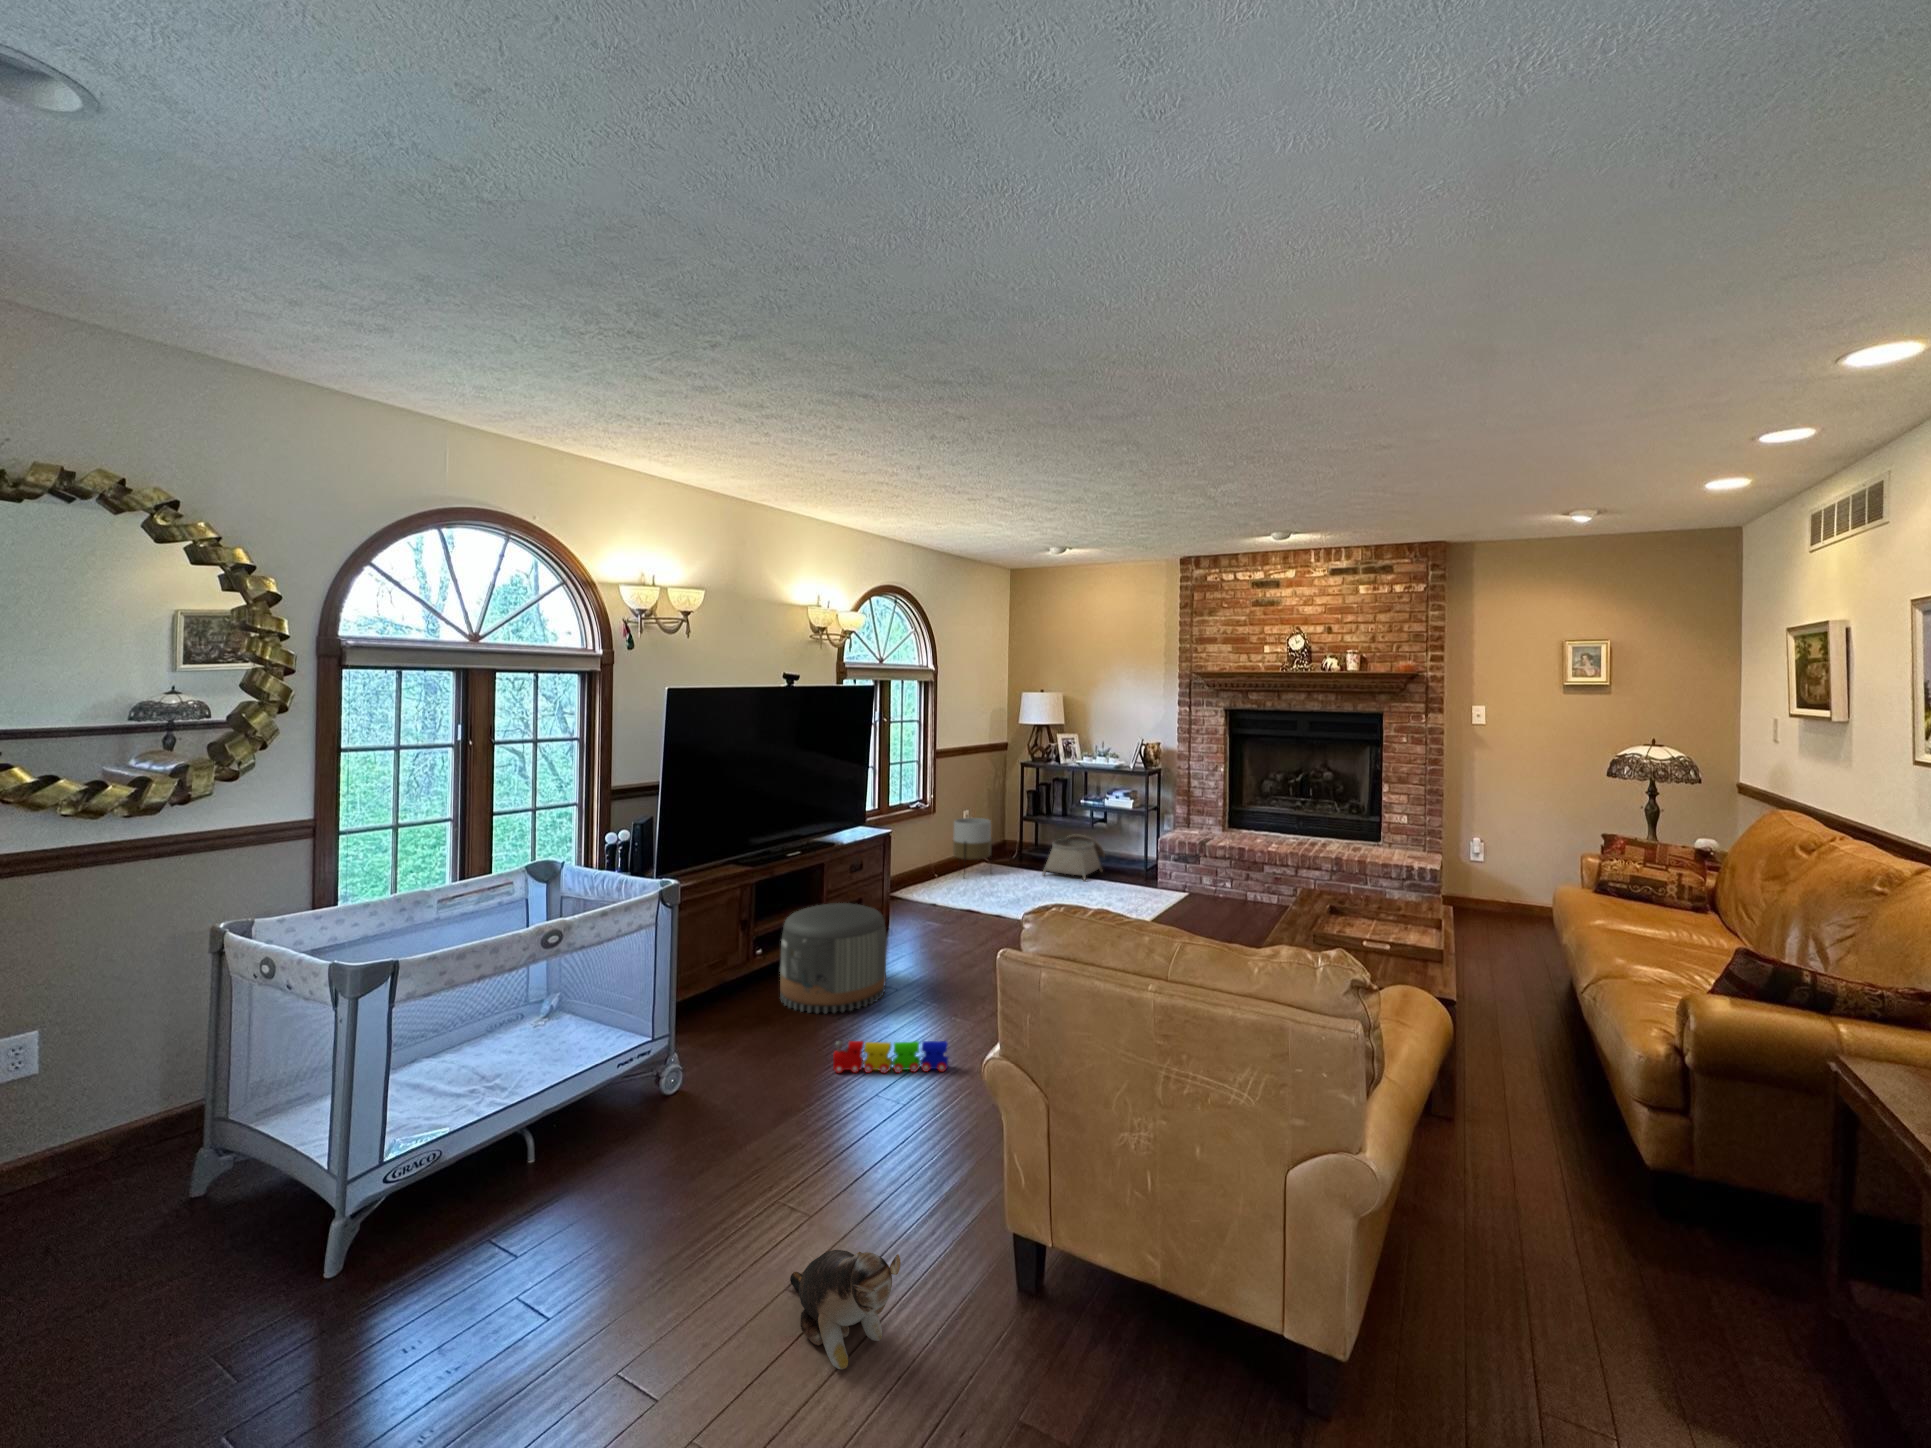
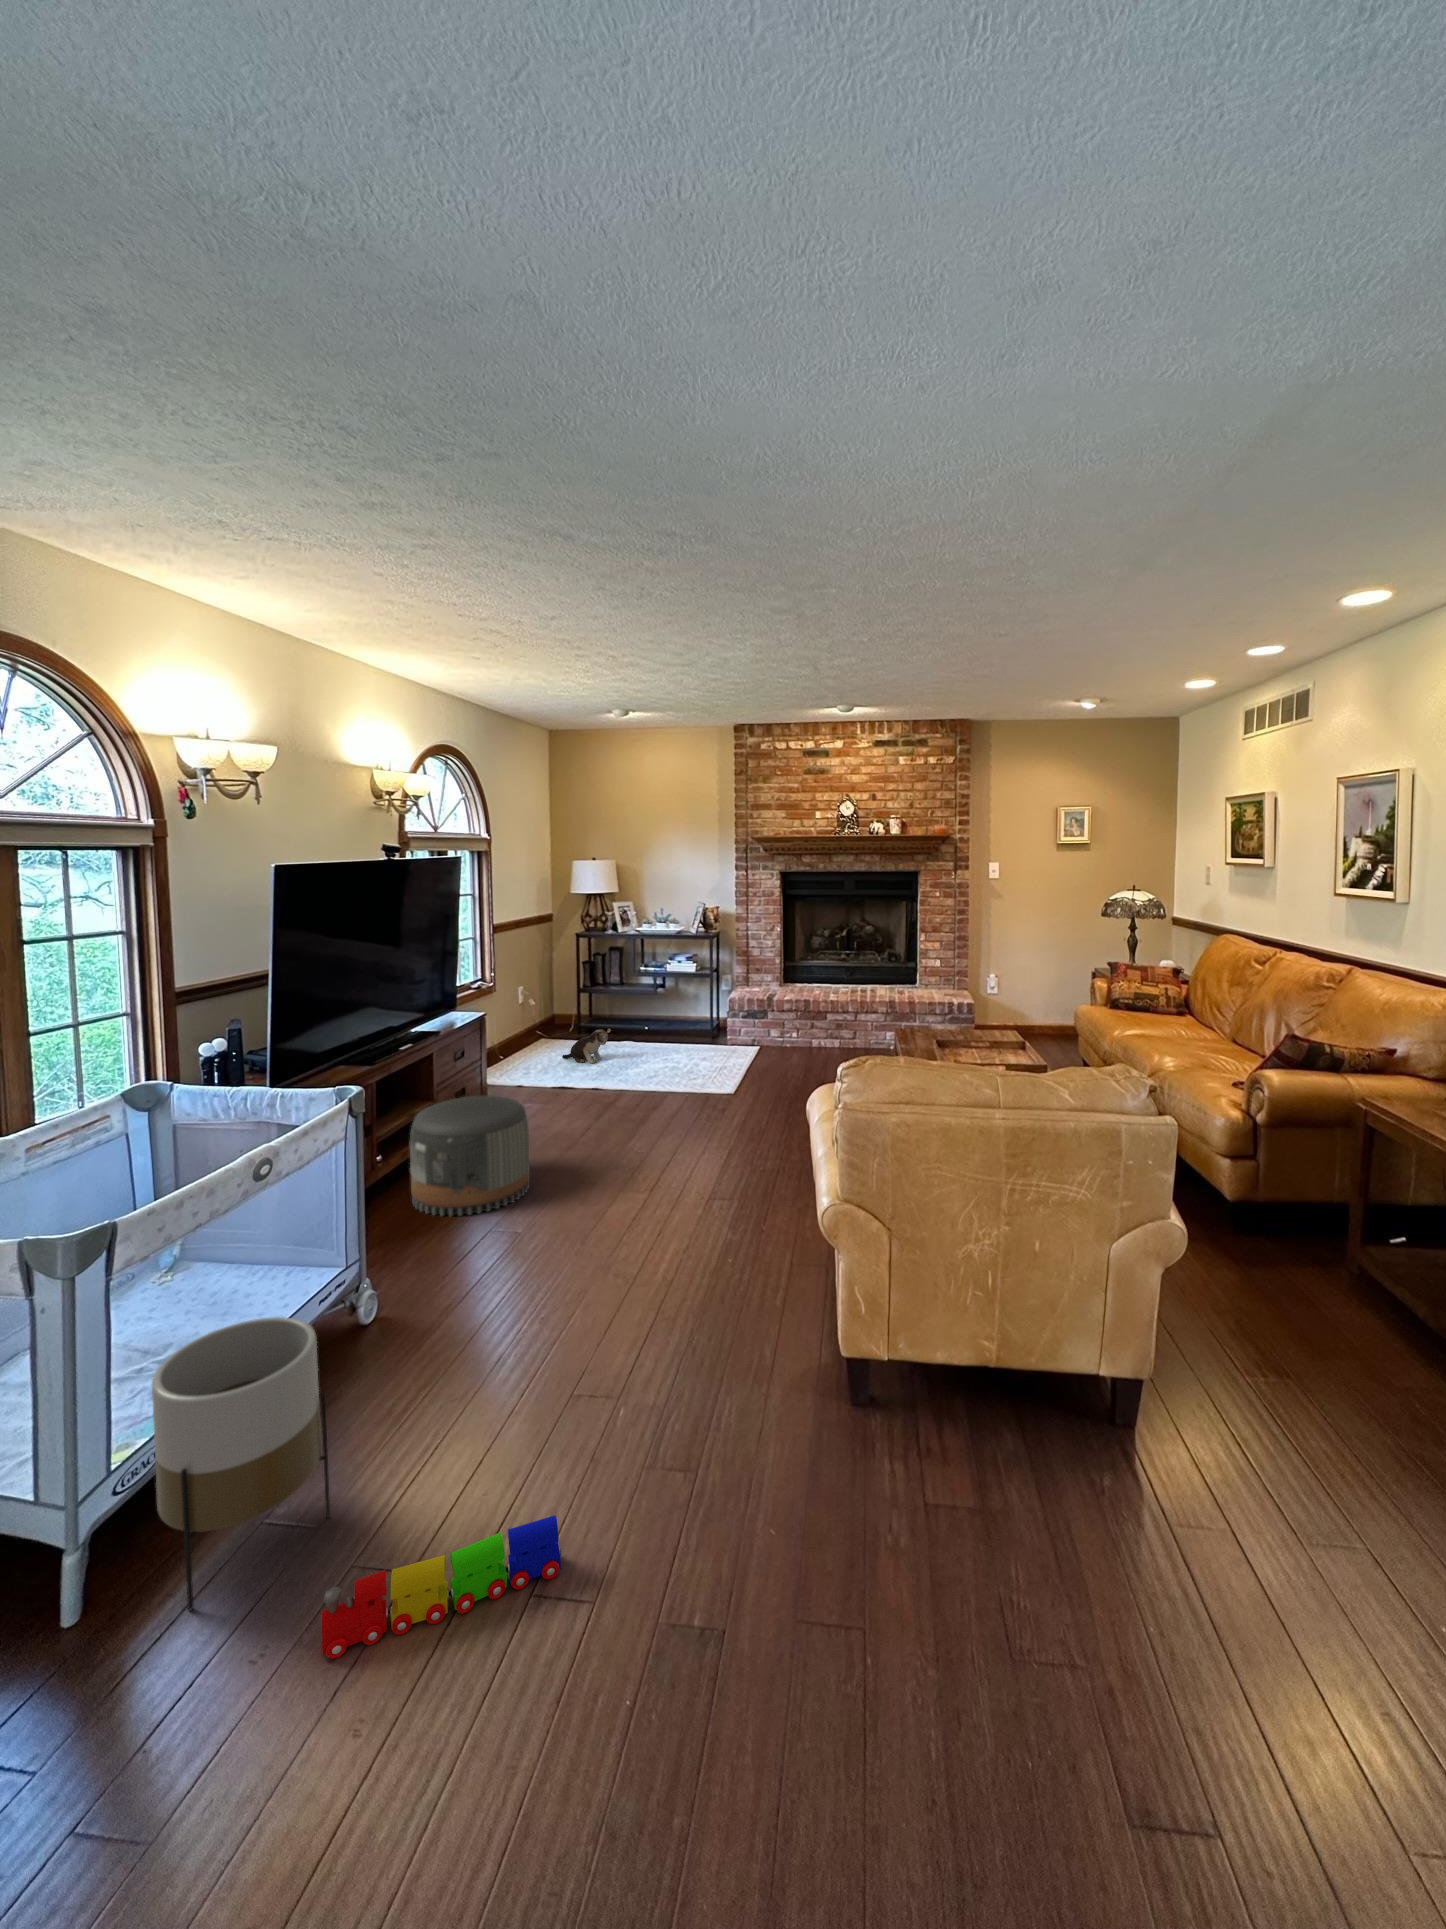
planter: present [953,818,992,861] -> present [152,1317,330,1610]
basket: present [1043,835,1105,881] -> none [608,1004,666,1049]
toy train: present [833,1041,949,1073] -> present [321,1515,561,1659]
plush toy: present [790,1250,901,1369] -> present [562,1029,611,1064]

